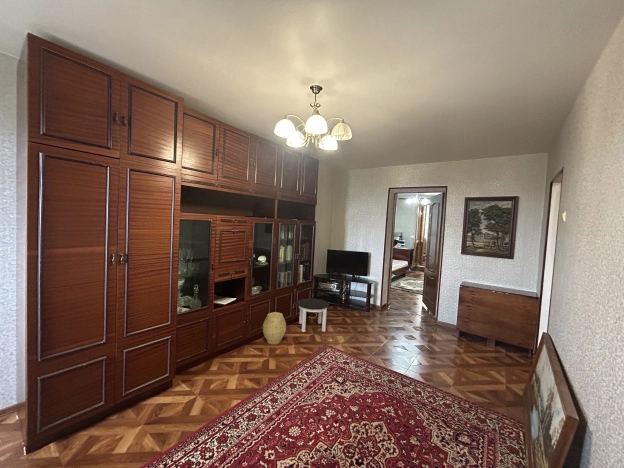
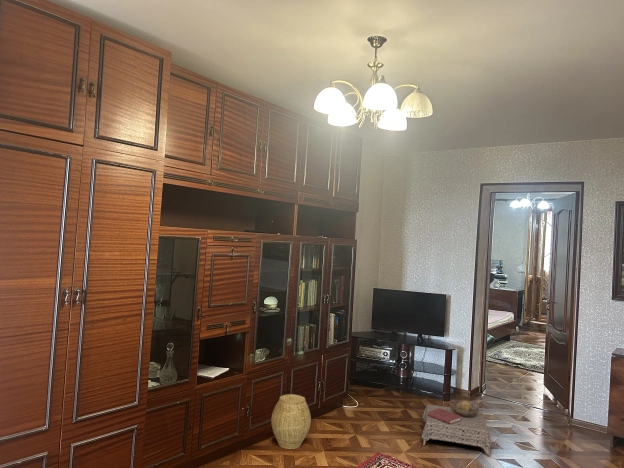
round table: present [297,298,329,332] -> none [326,373,382,431]
ottoman: none [351,313,391,345] -> present [421,401,491,457]

